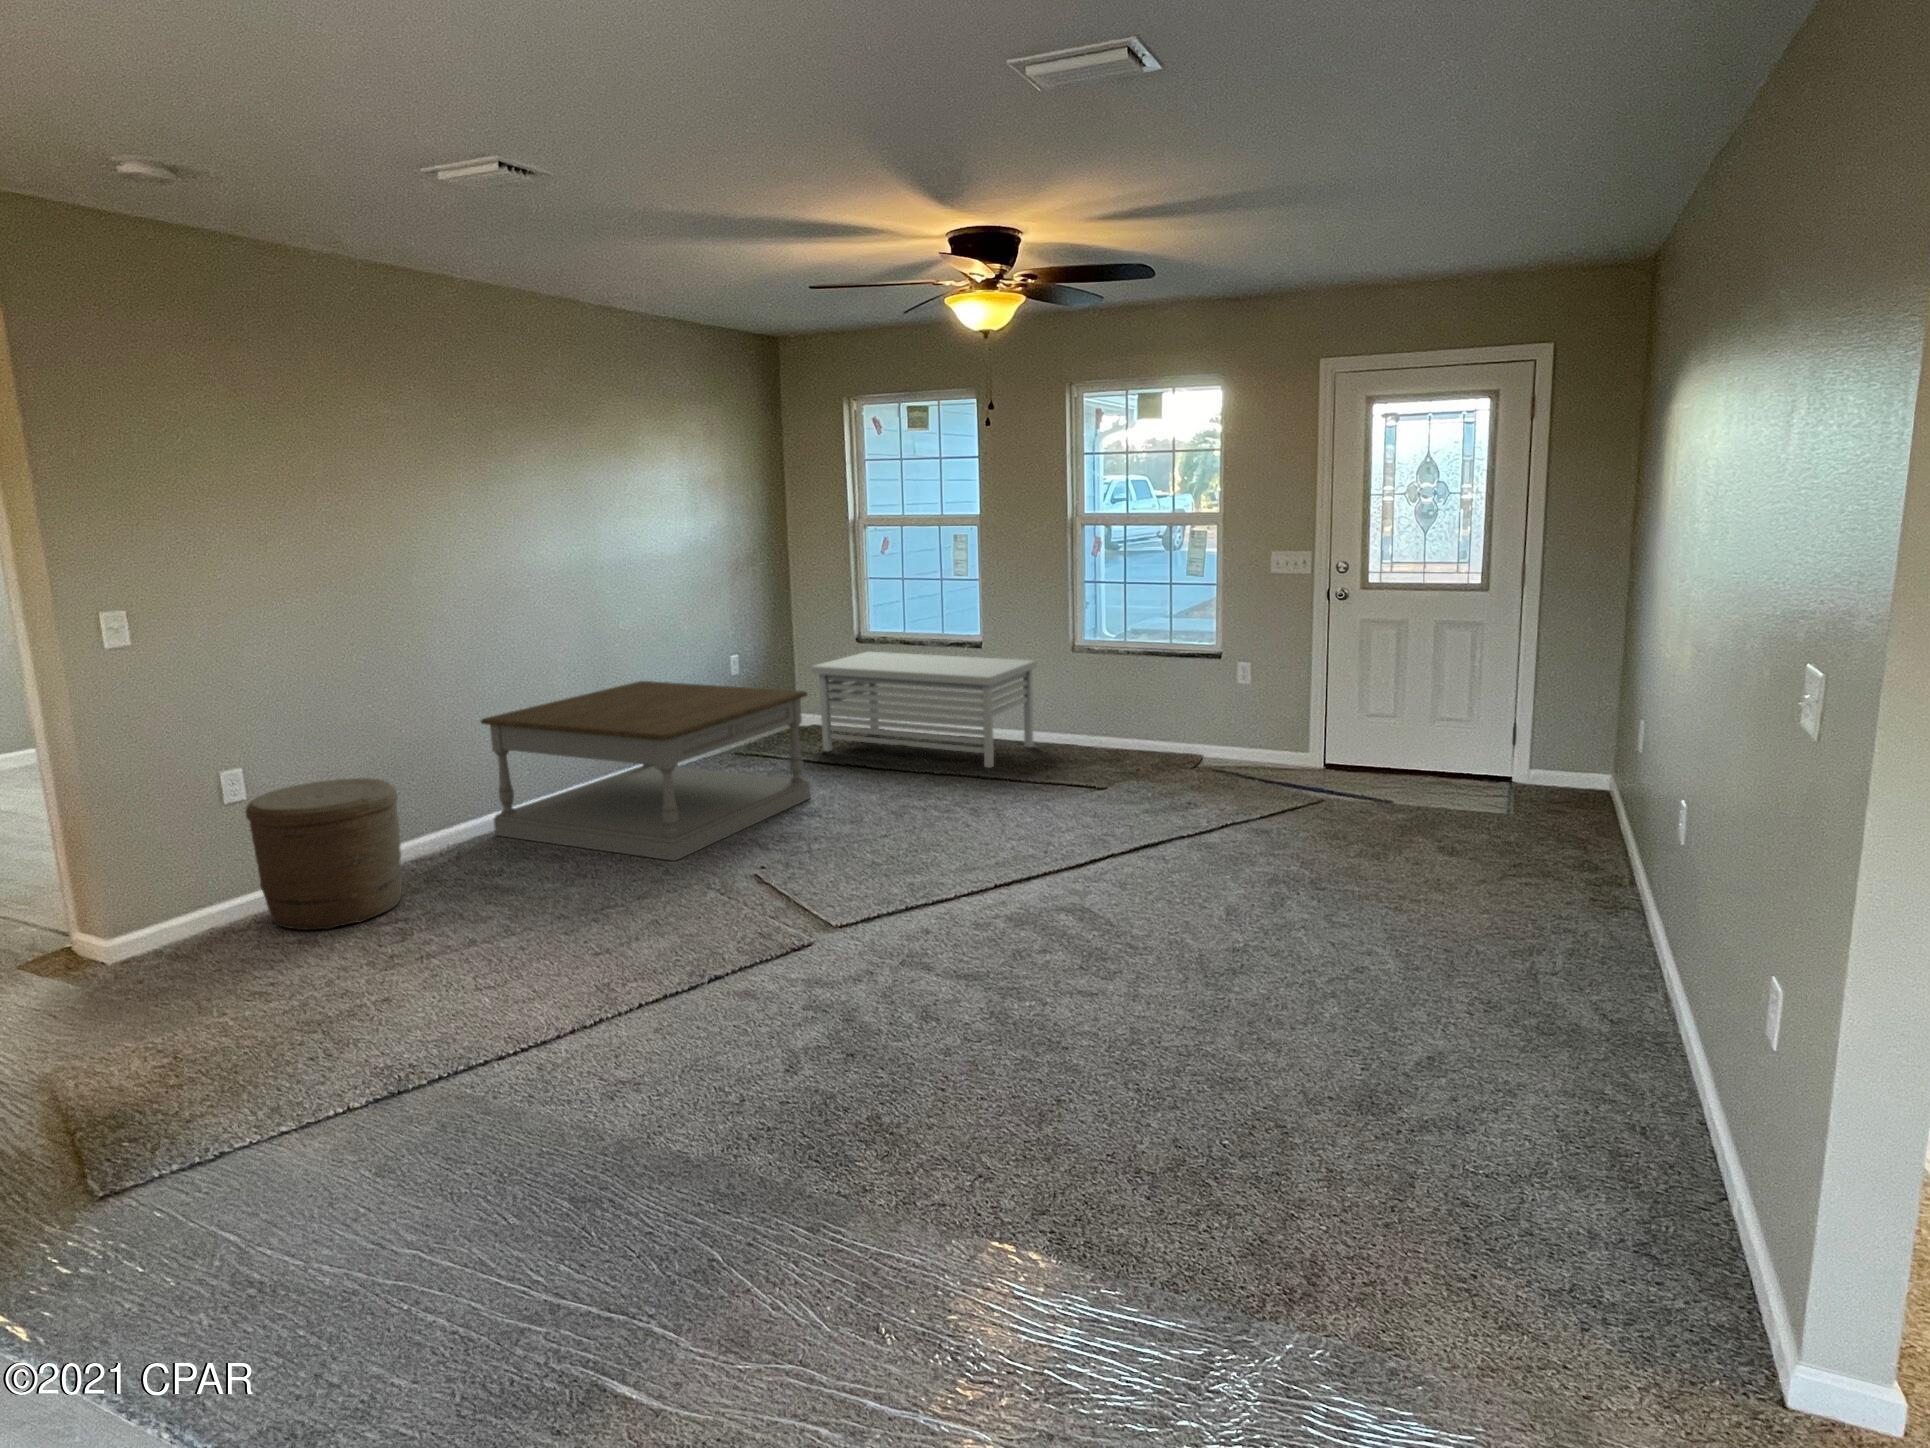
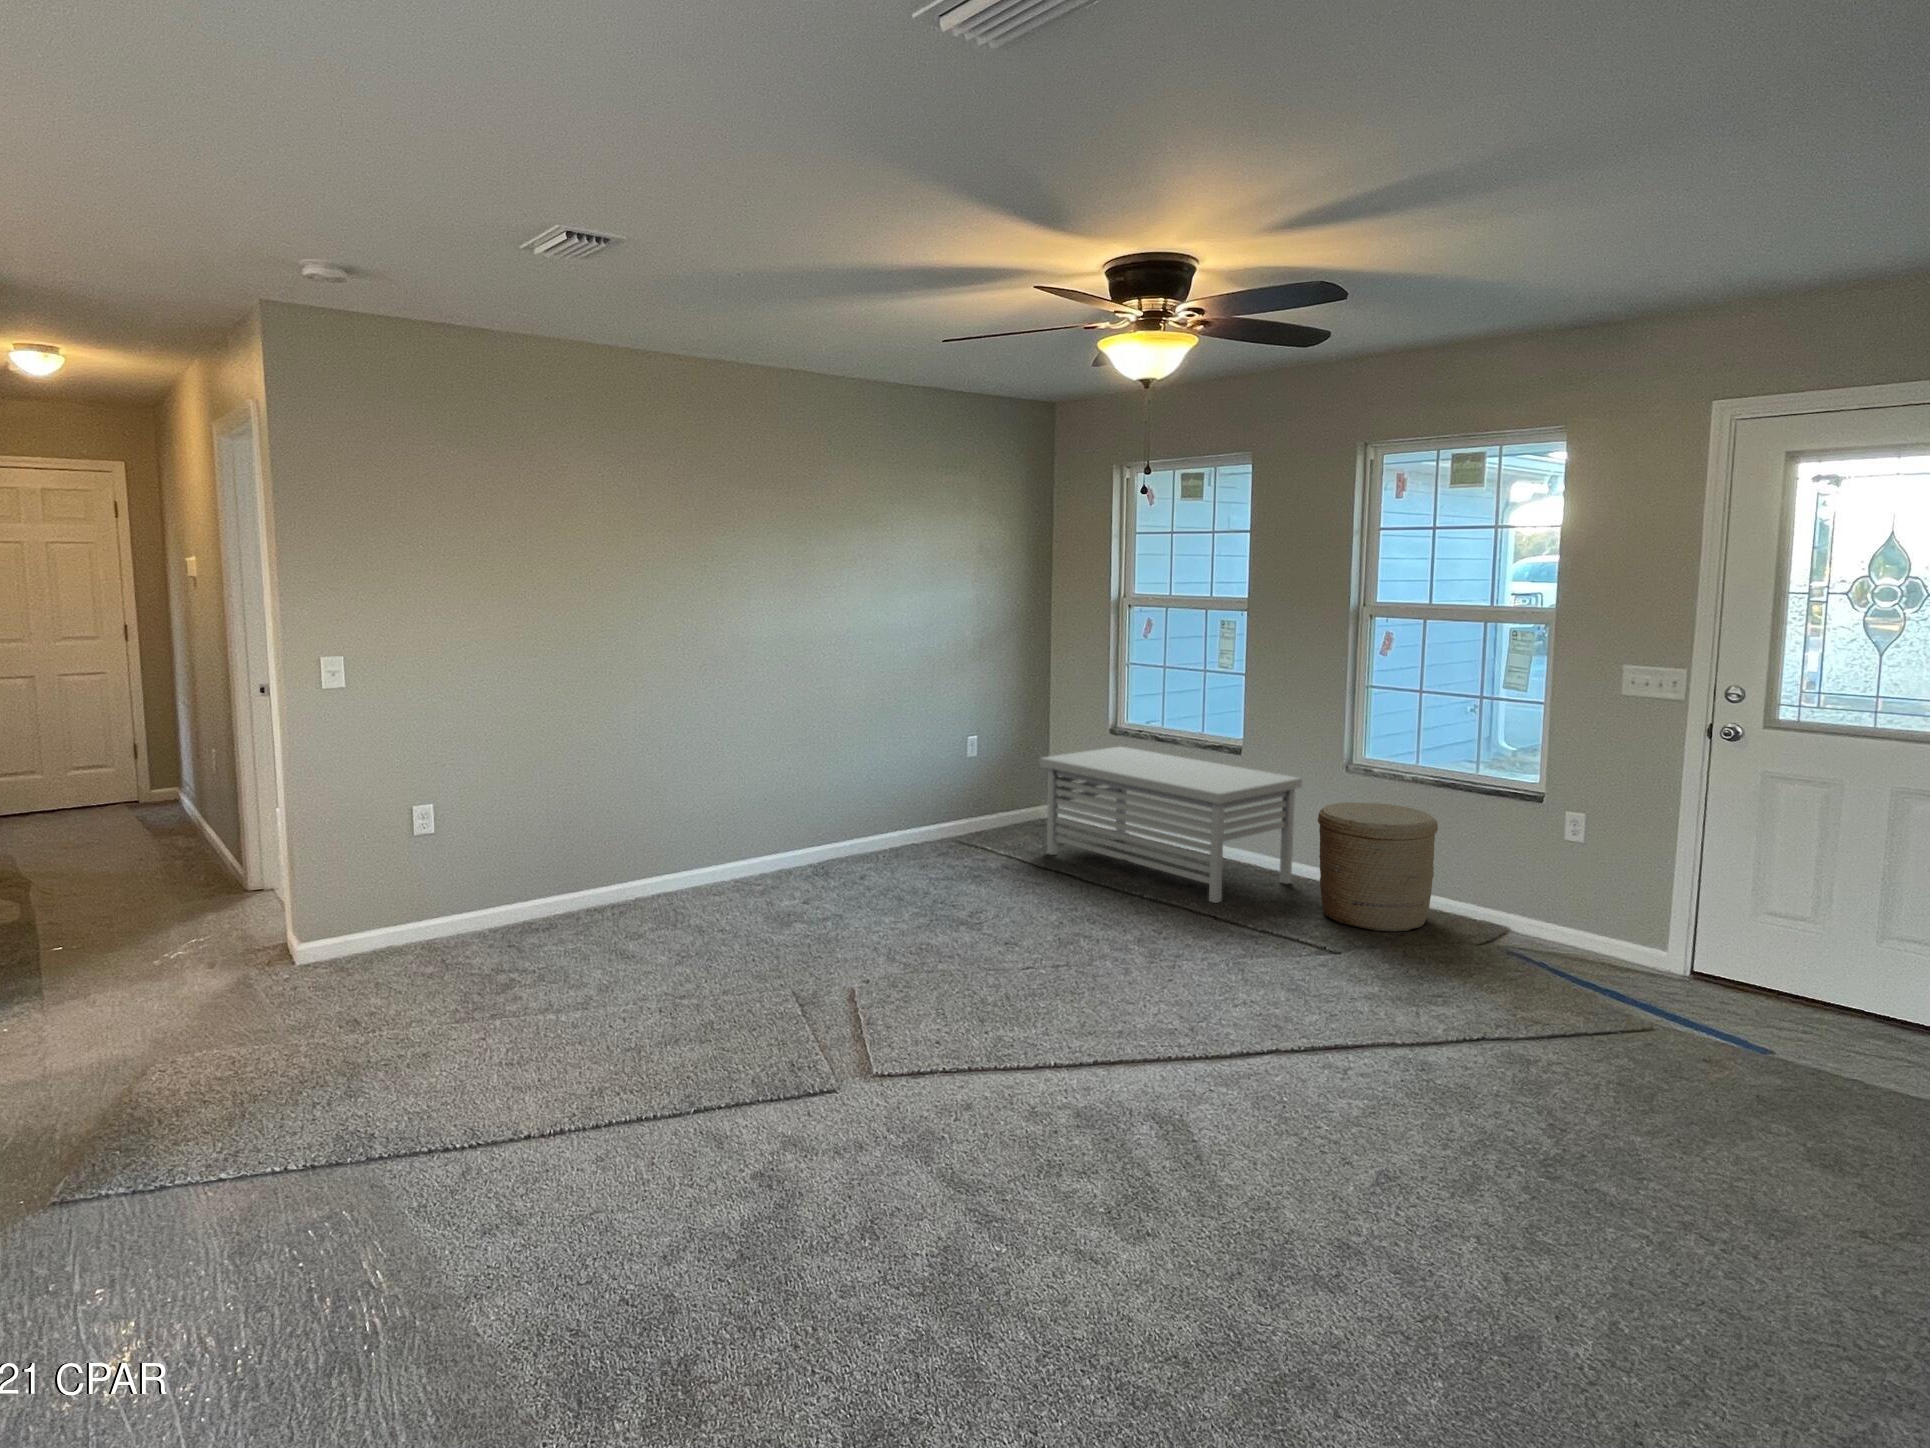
coffee table: present [481,681,811,861] -> none [664,757,990,957]
woven basket: present [245,778,402,930] -> present [1318,802,1438,931]

